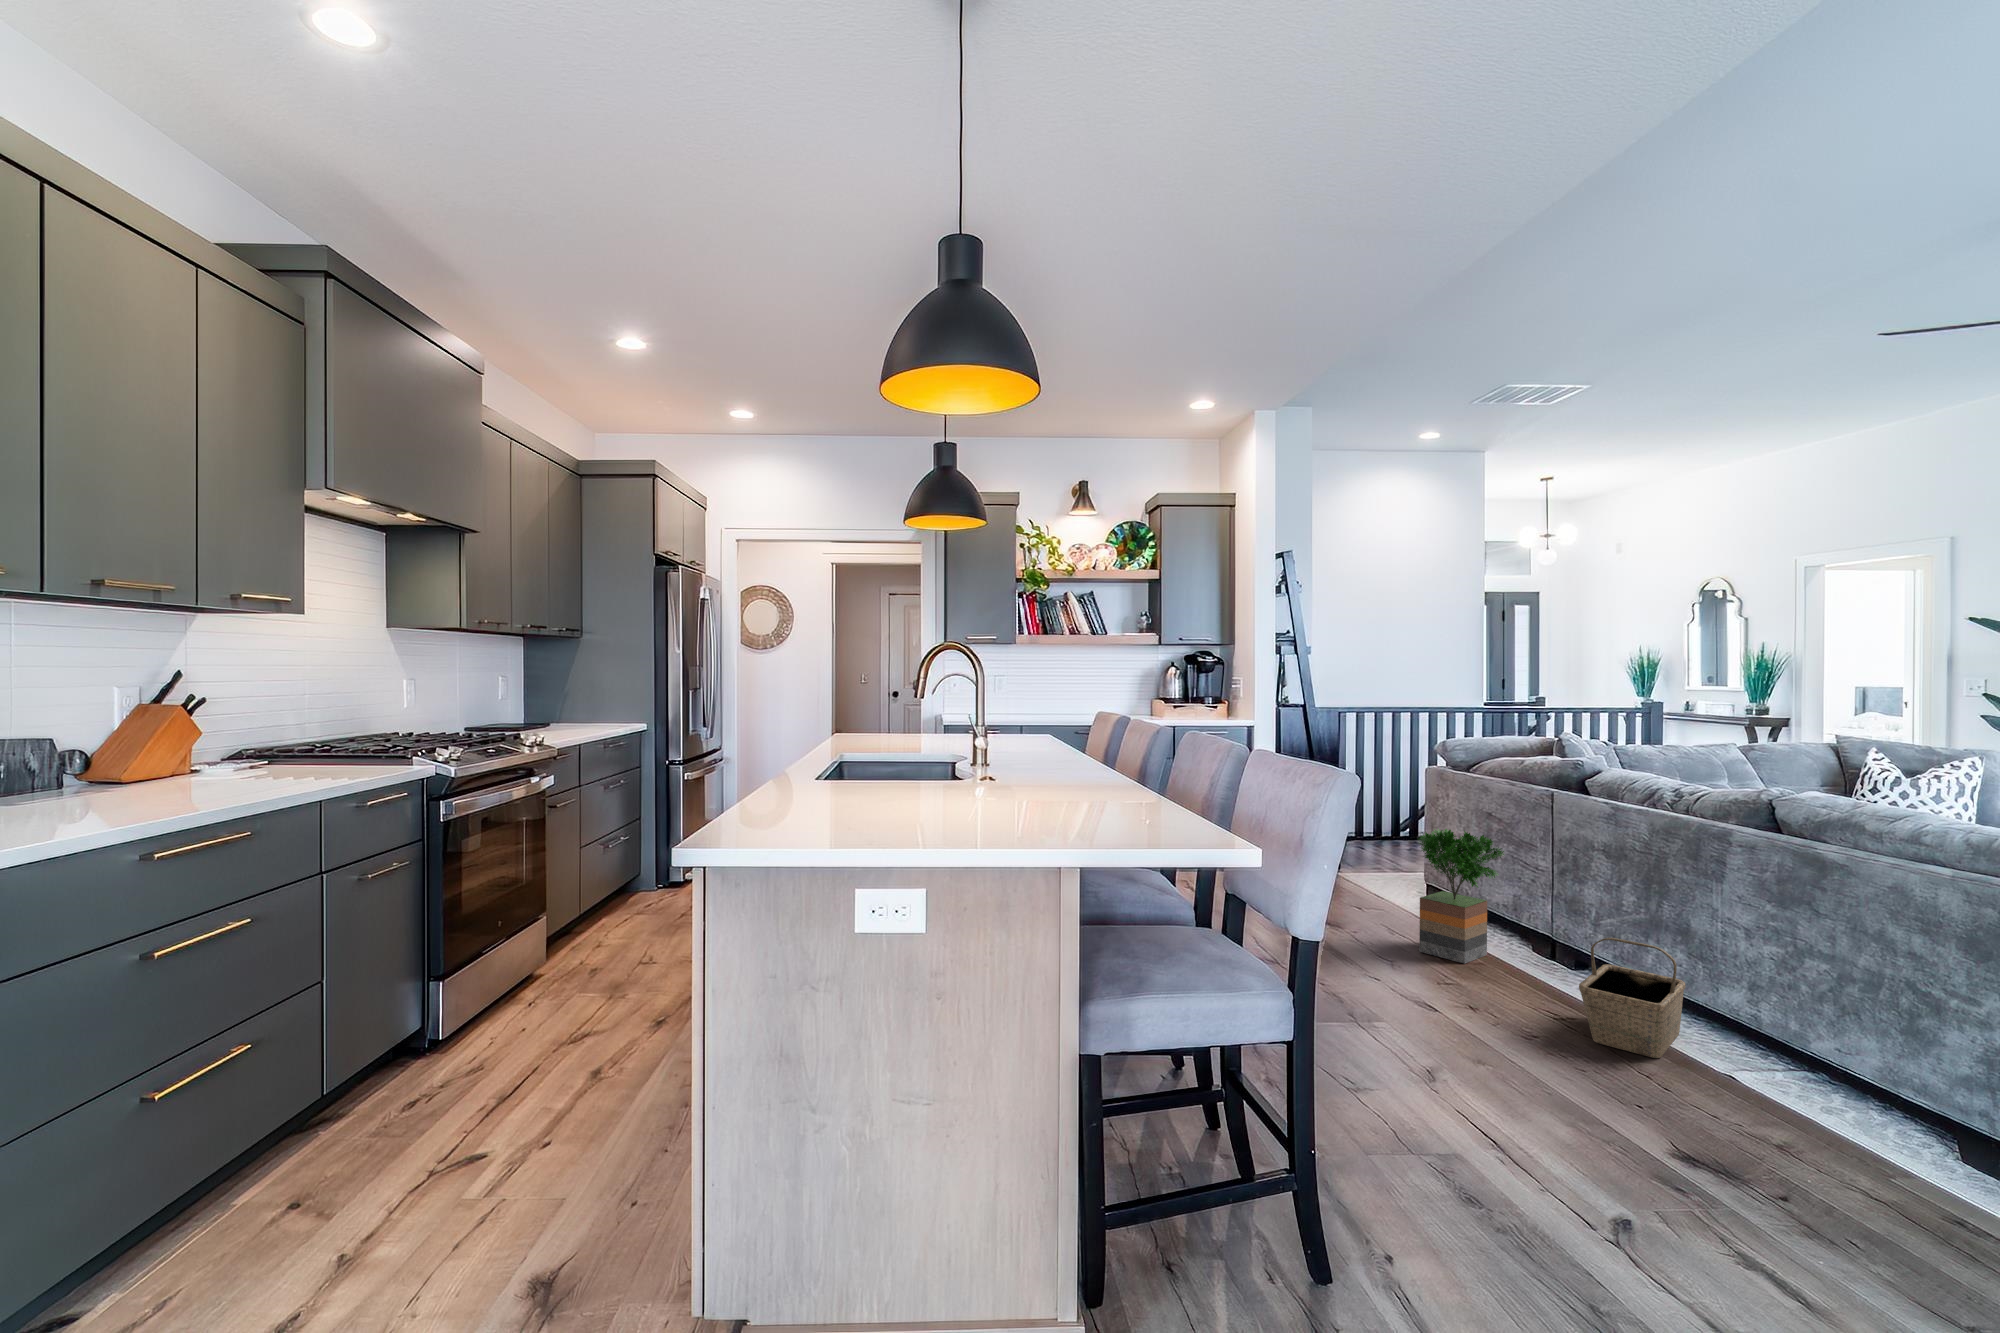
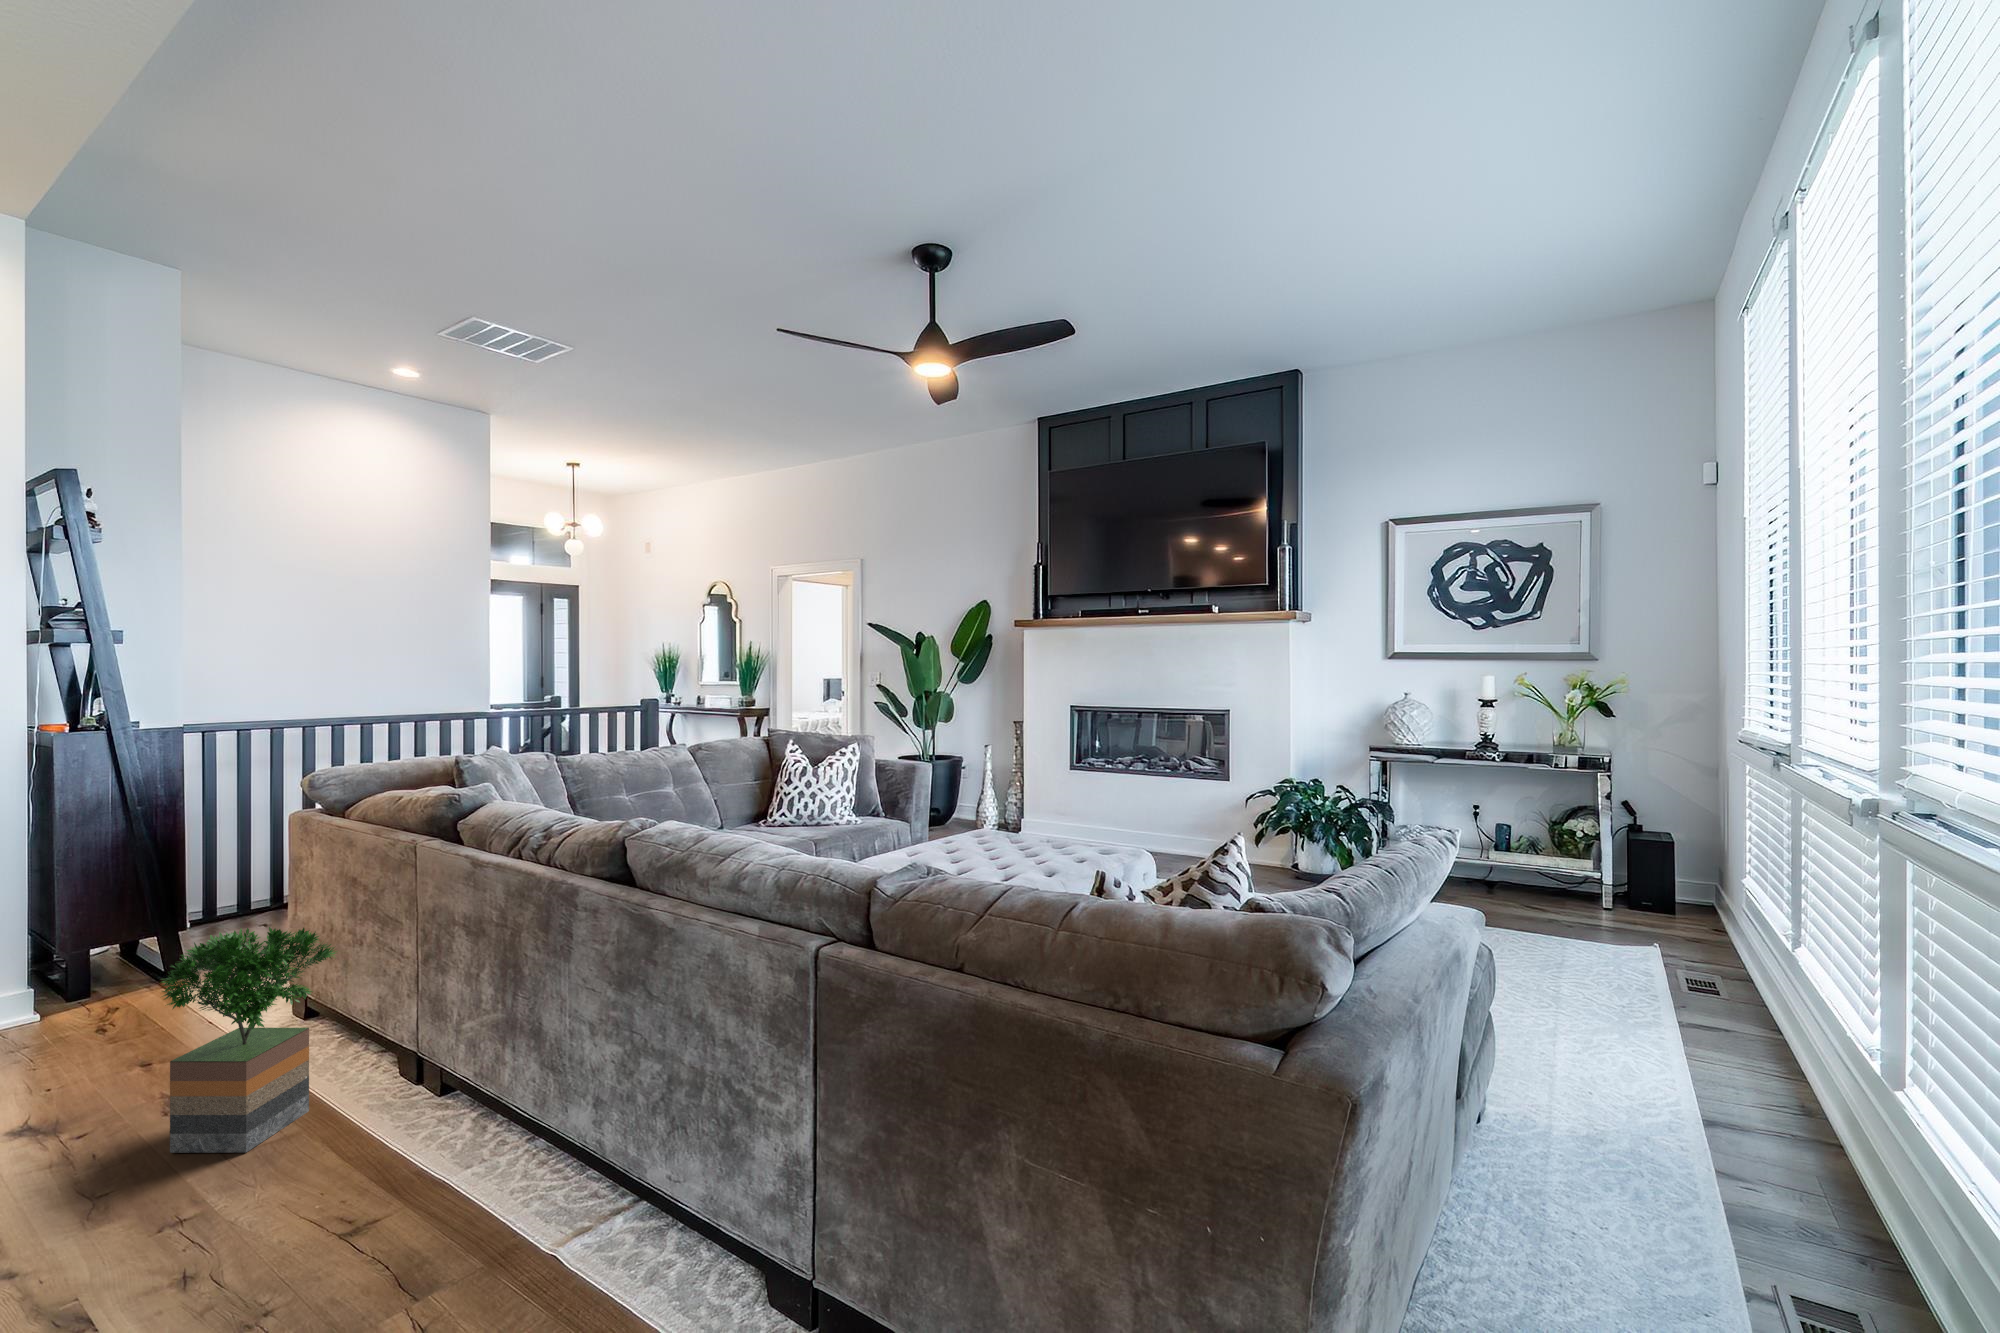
basket: present [1579,938,1686,1058] -> none [339,1084,529,1283]

